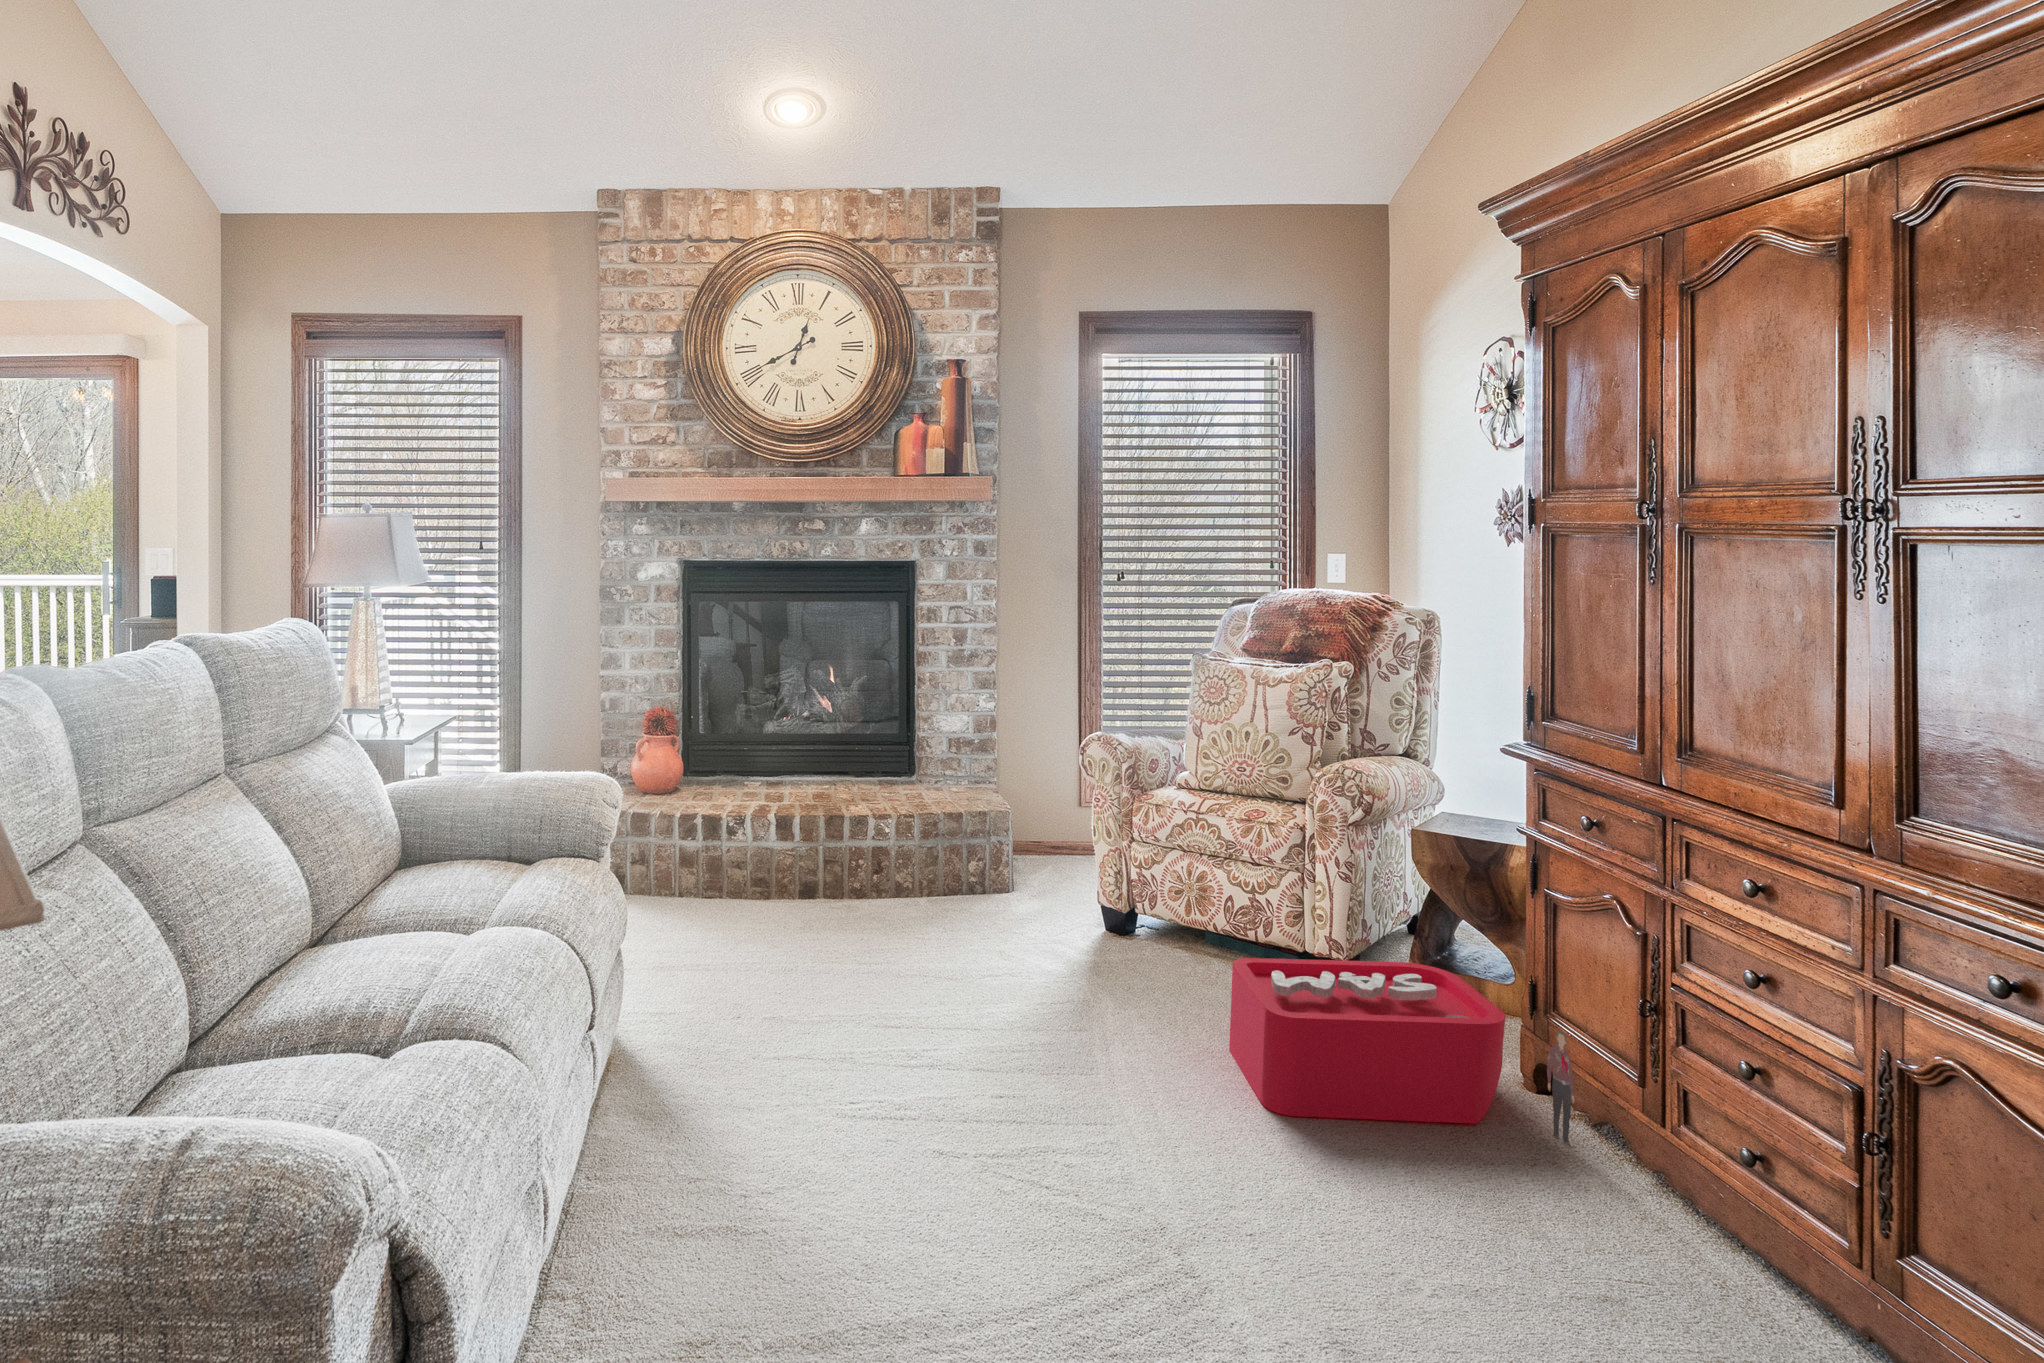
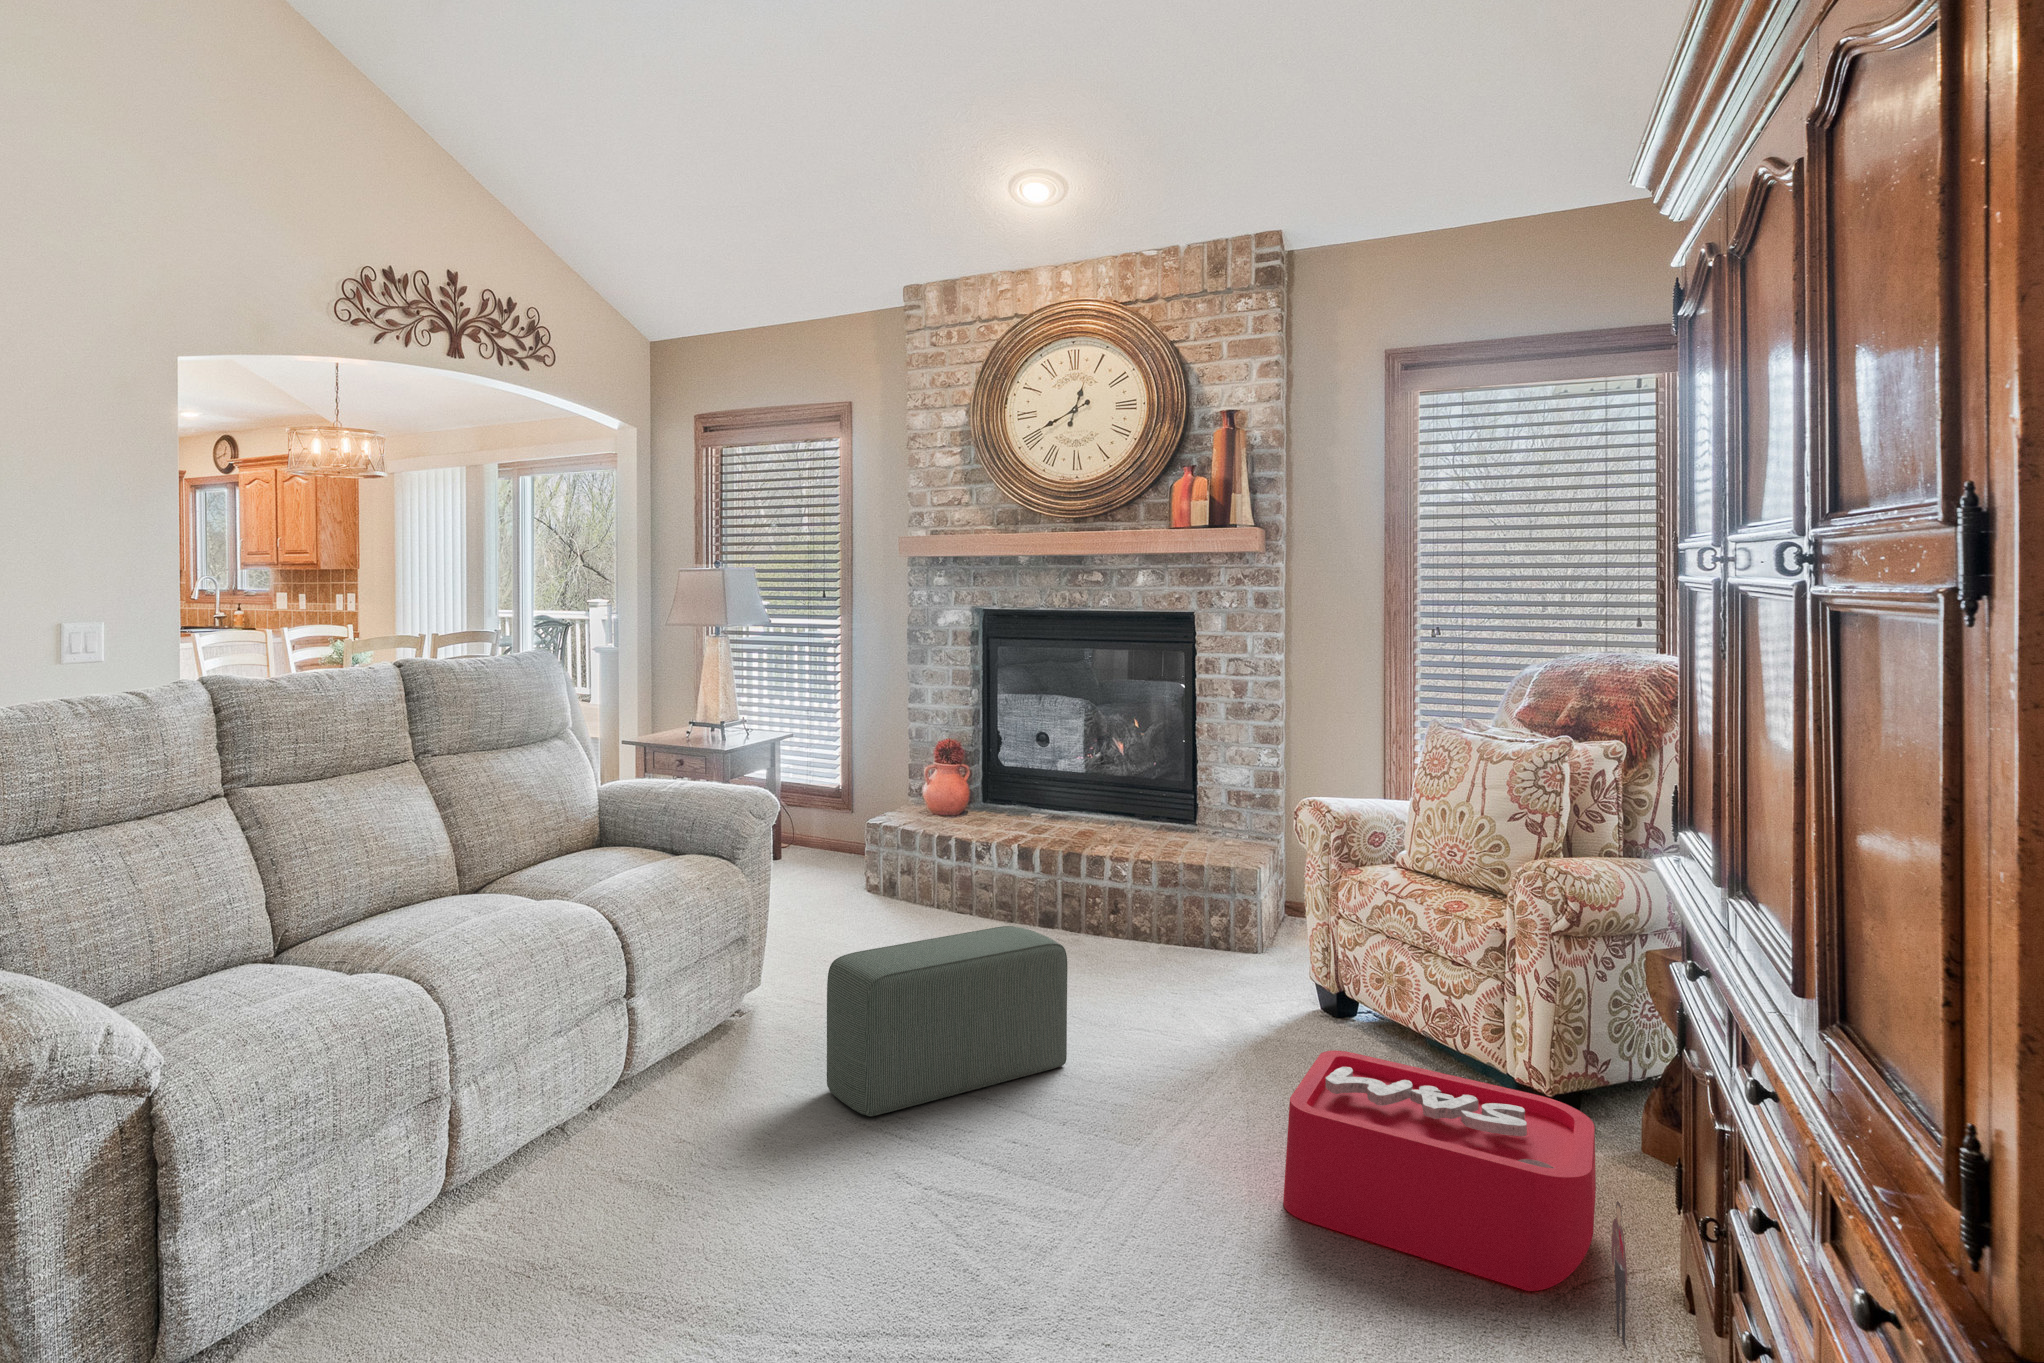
pouf: none [792,897,975,1130] -> present [827,926,1067,1116]

